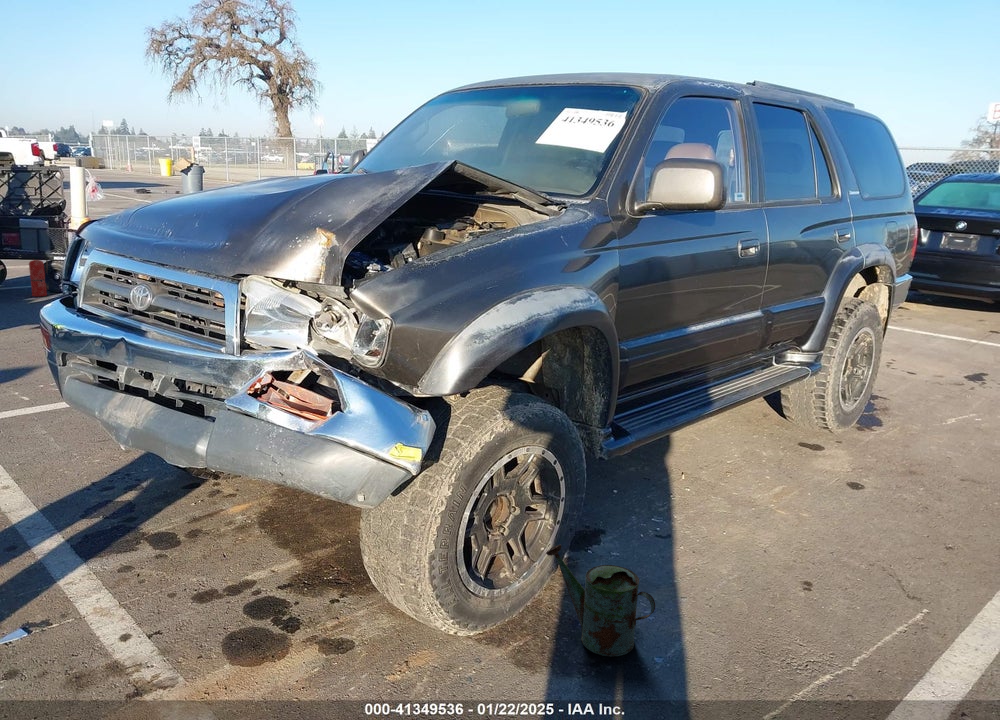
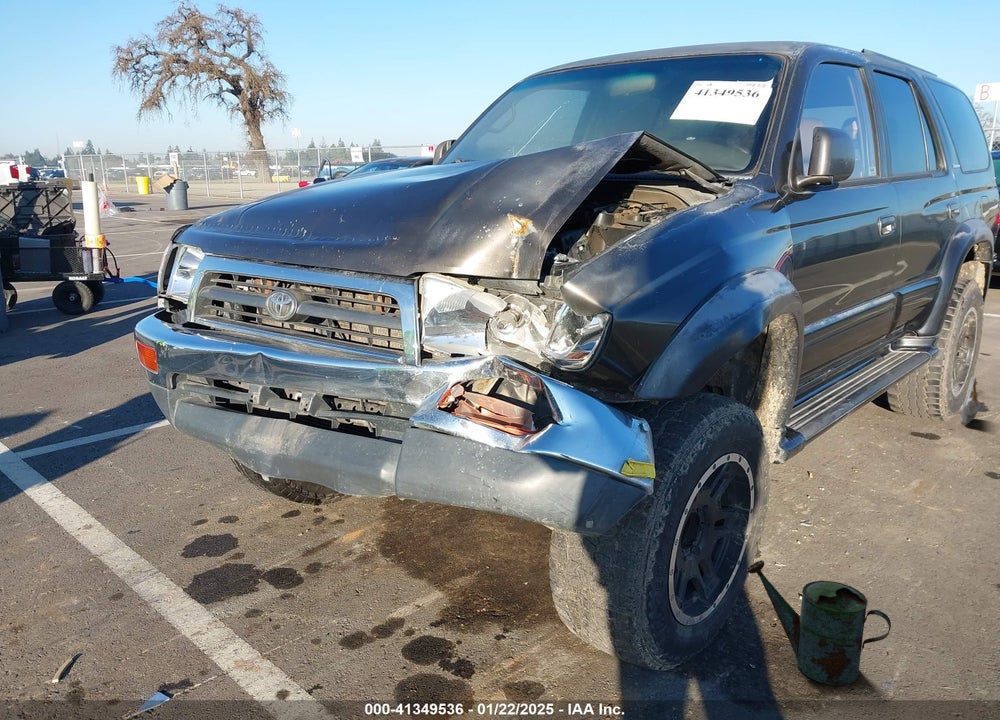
fire extinguisher: present [29,260,49,296] -> none [27,271,59,318]
bag: none [858,393,882,438] -> present [961,377,980,425]

